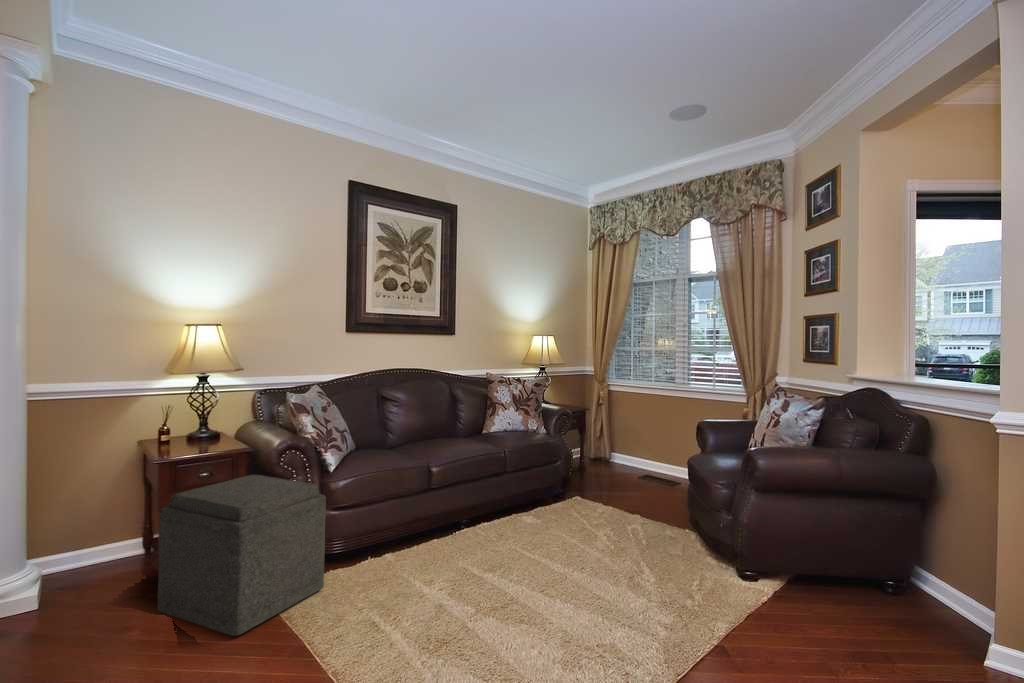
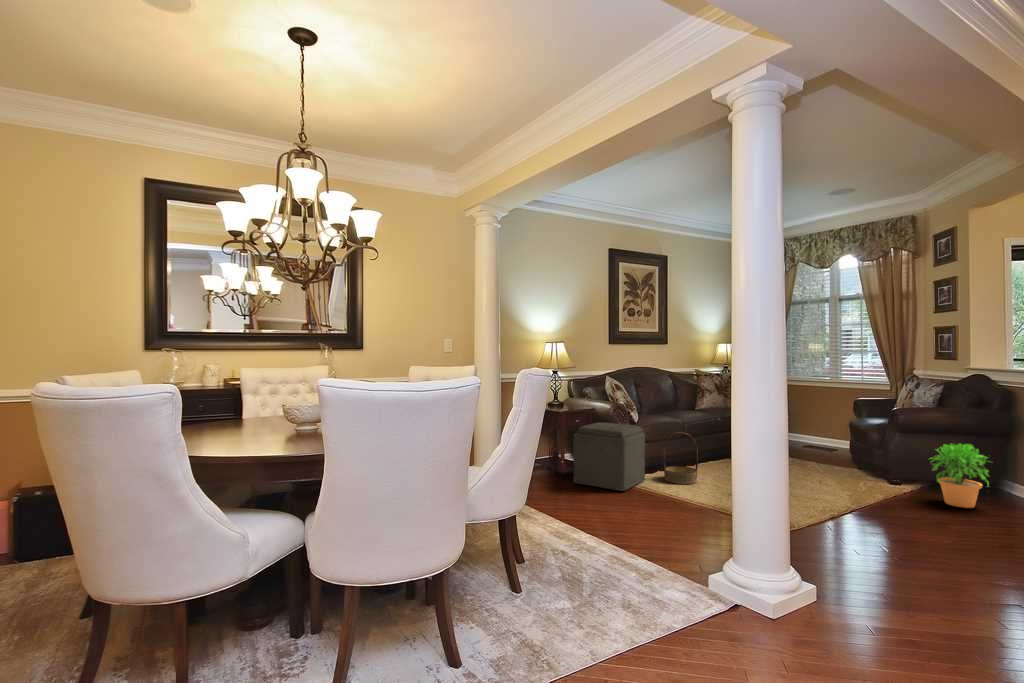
basket: none [366,493,428,596] -> present [663,432,698,484]
potted plant: none [803,513,918,637] -> present [930,444,989,508]

